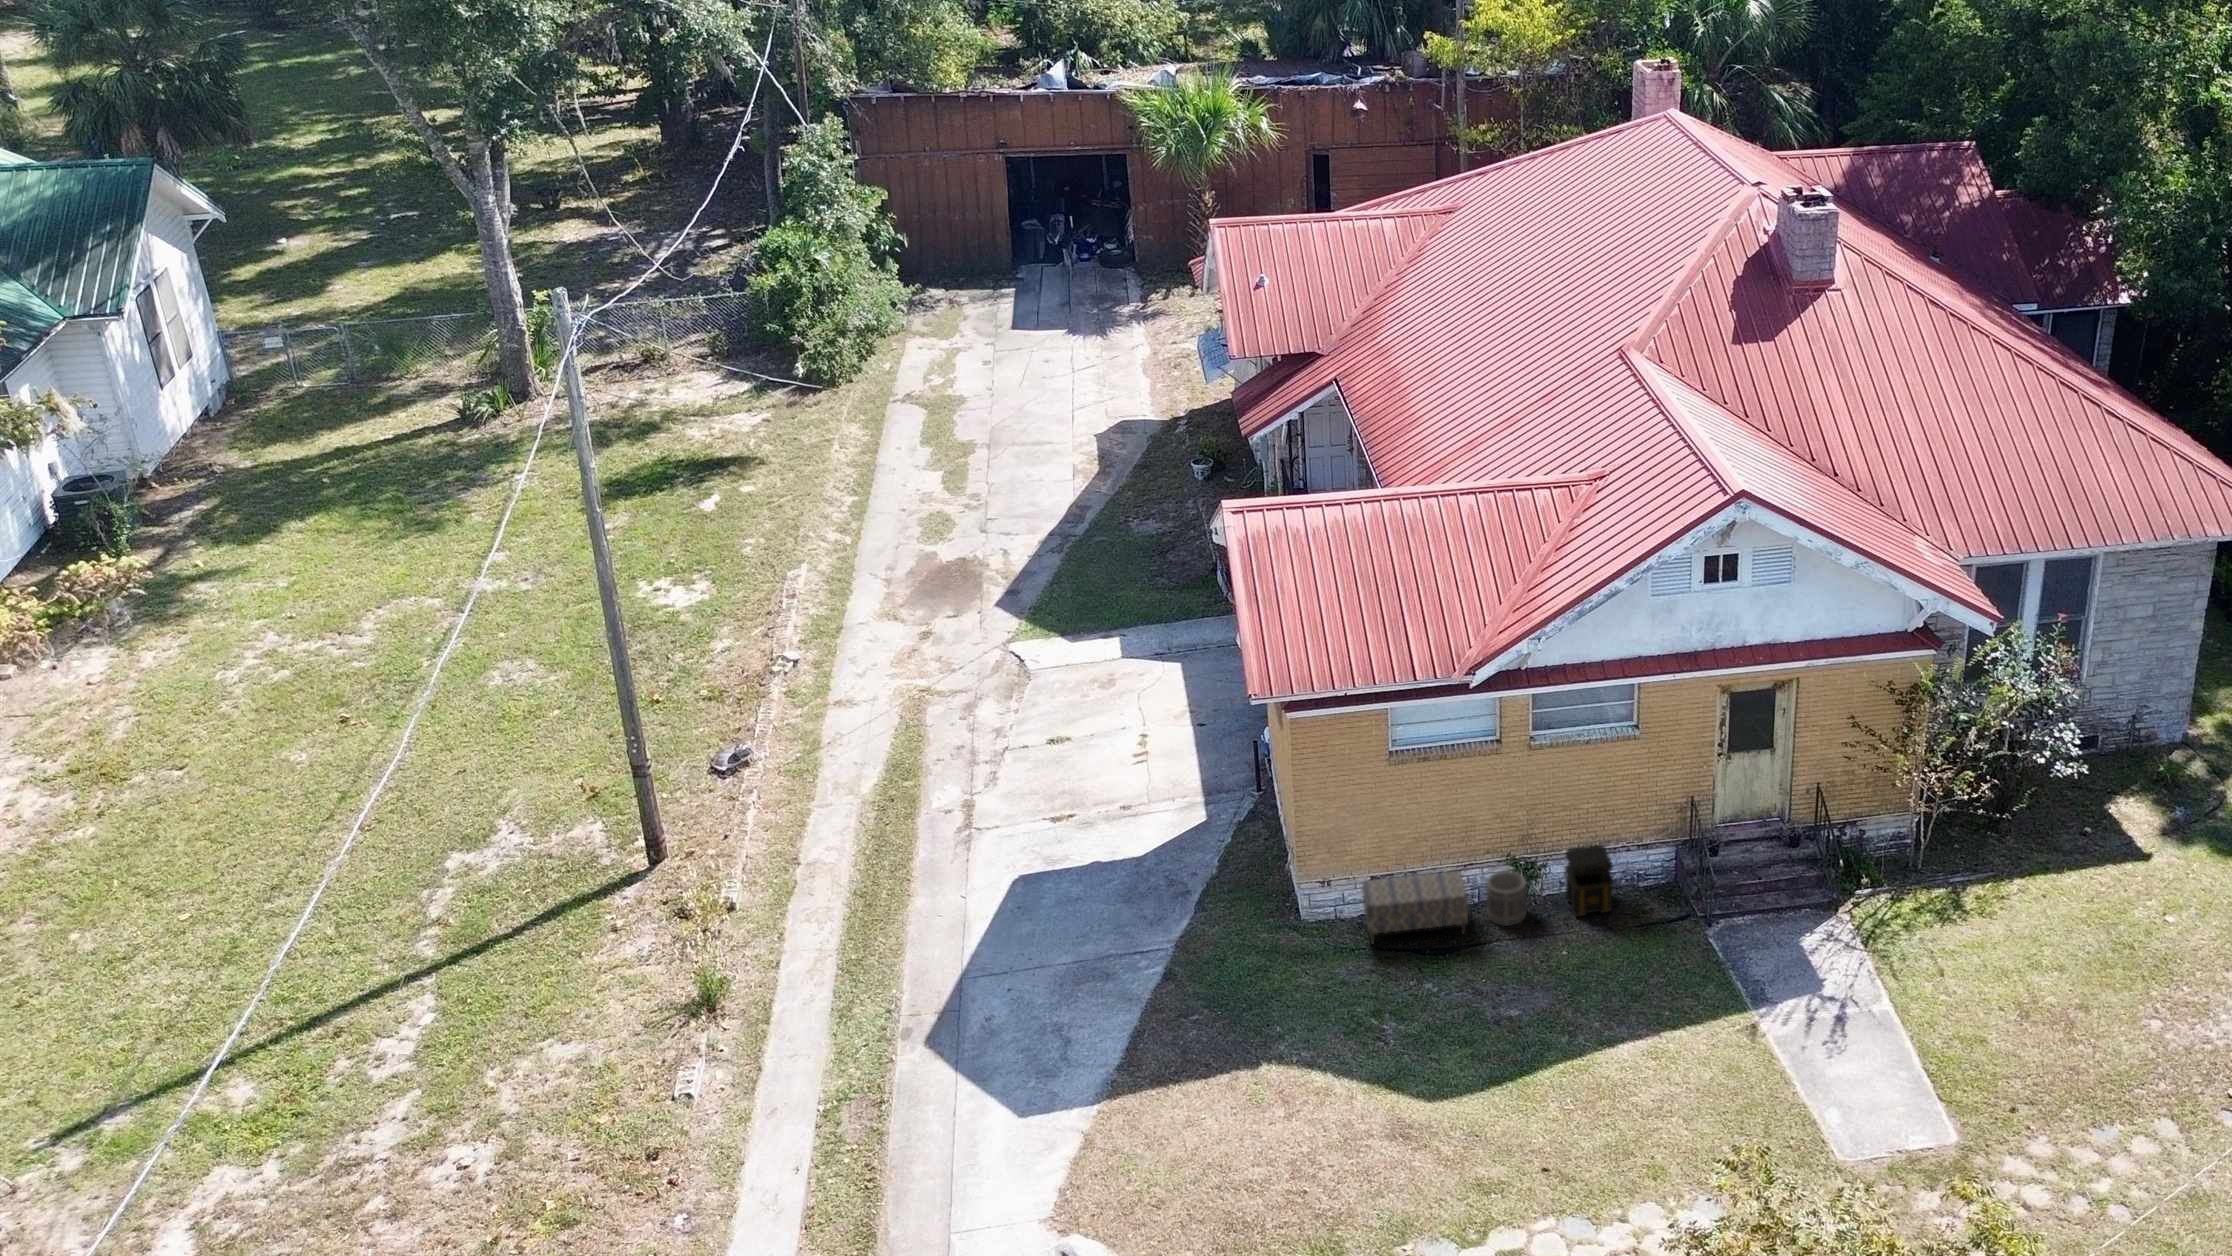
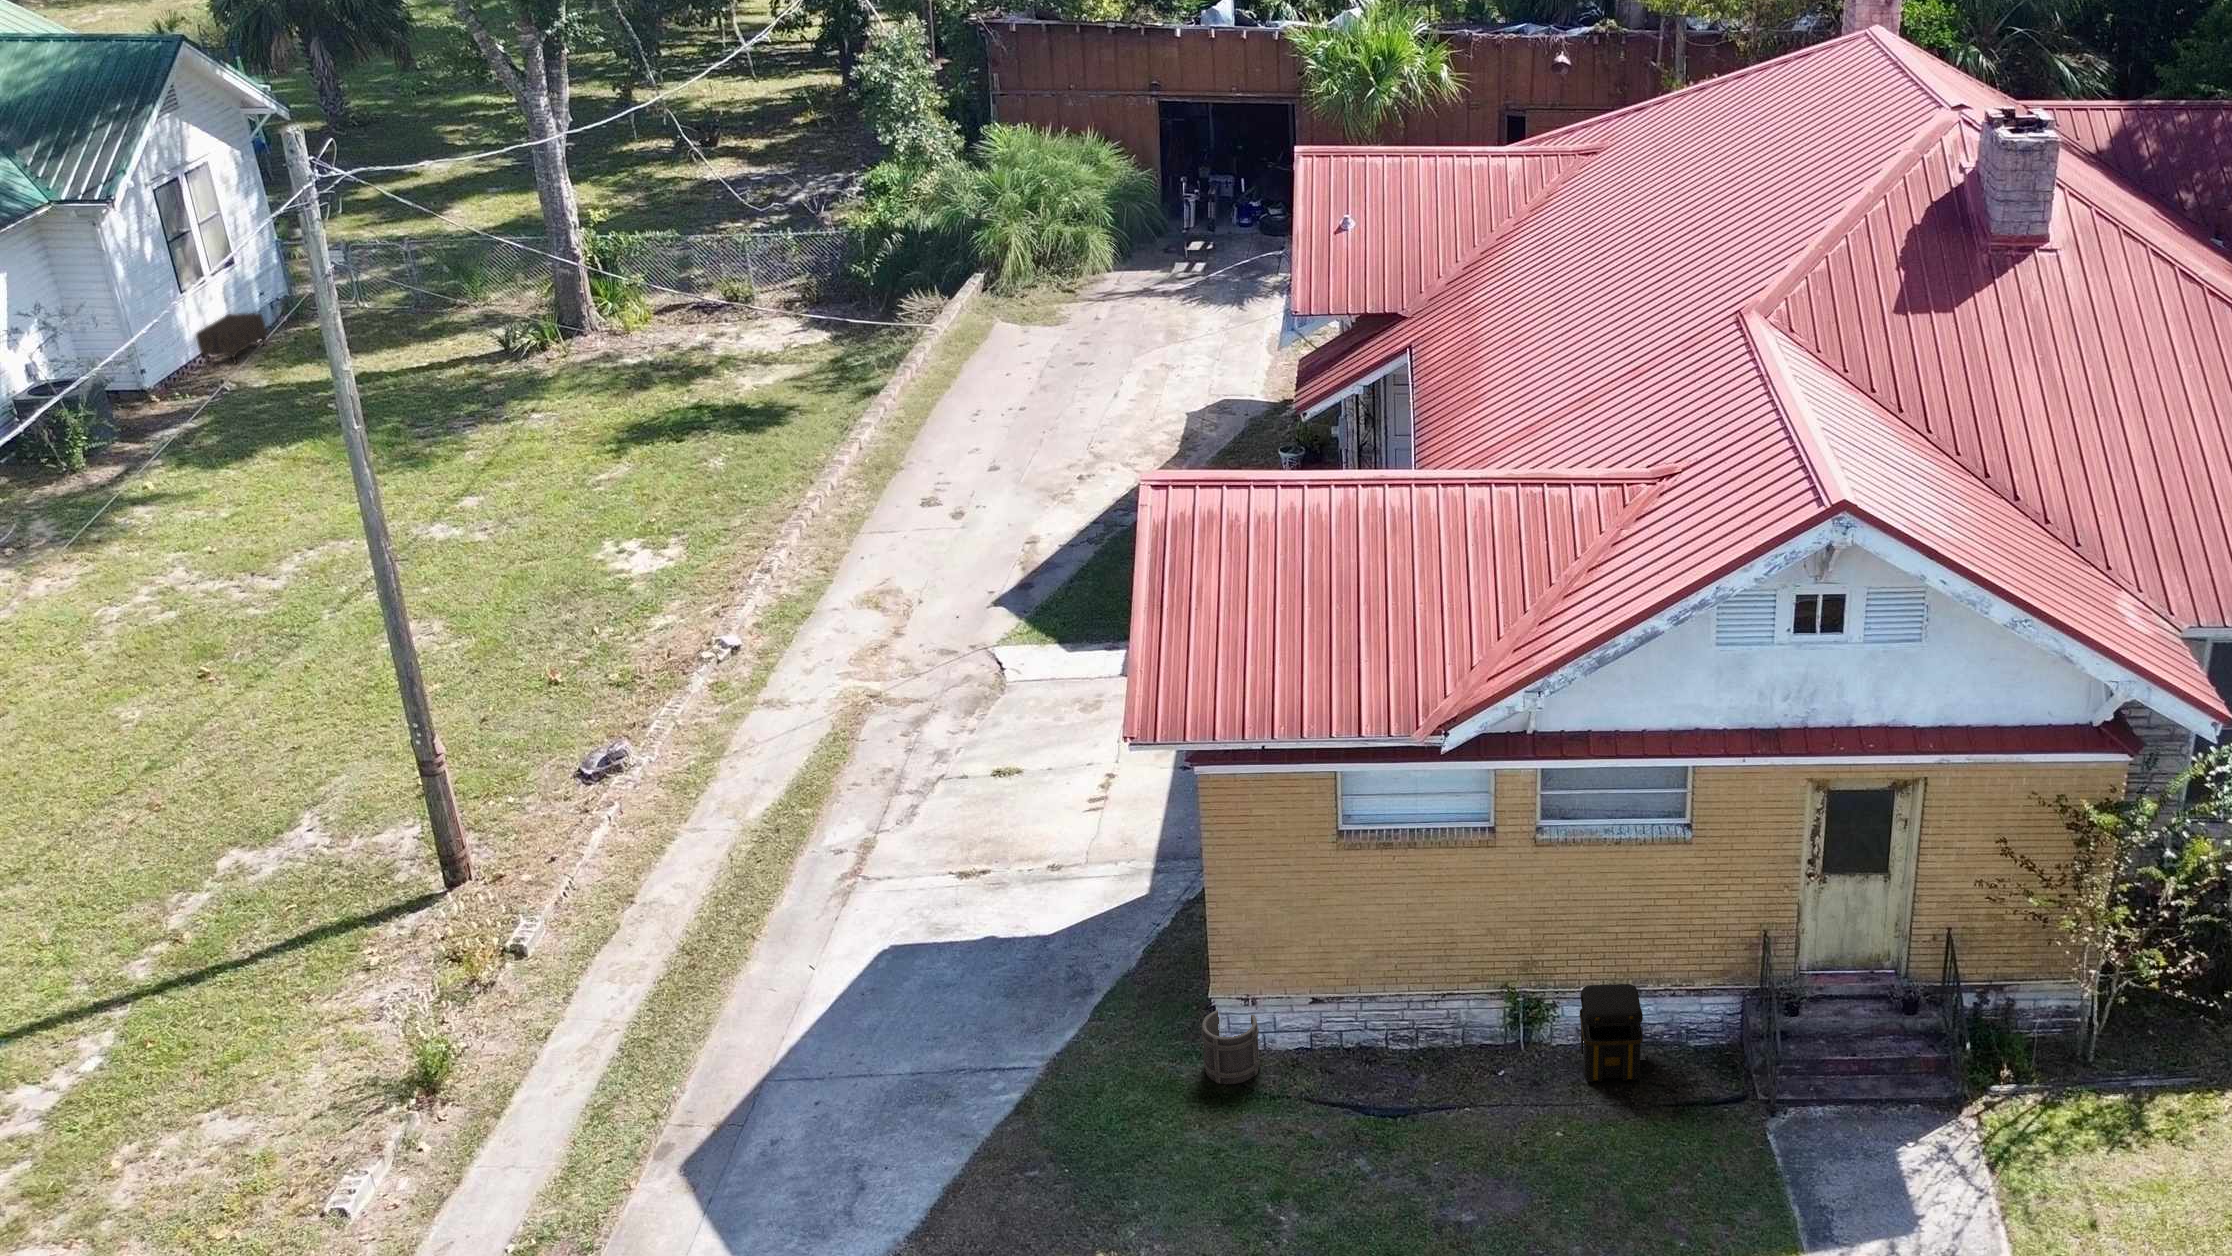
bench: present [1362,871,1468,944] -> present [196,313,267,364]
bucket: present [1486,871,1527,926] -> present [1202,1010,1260,1084]

